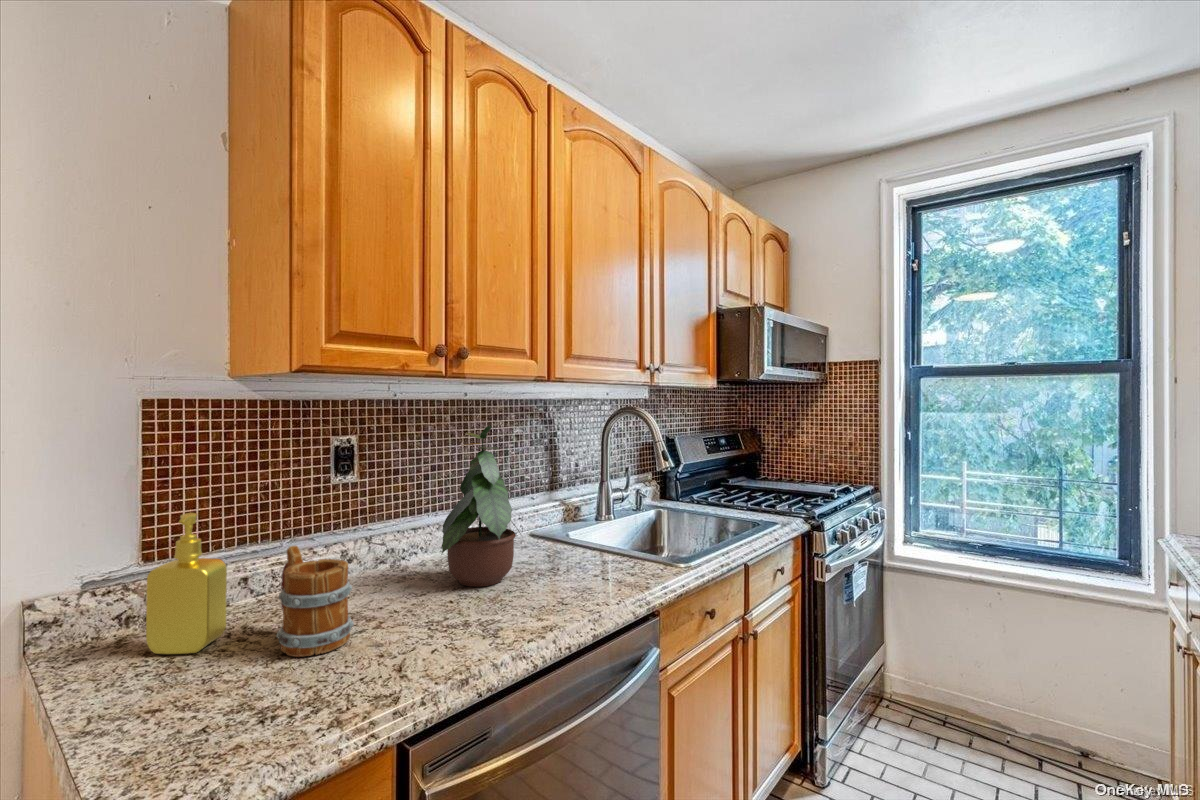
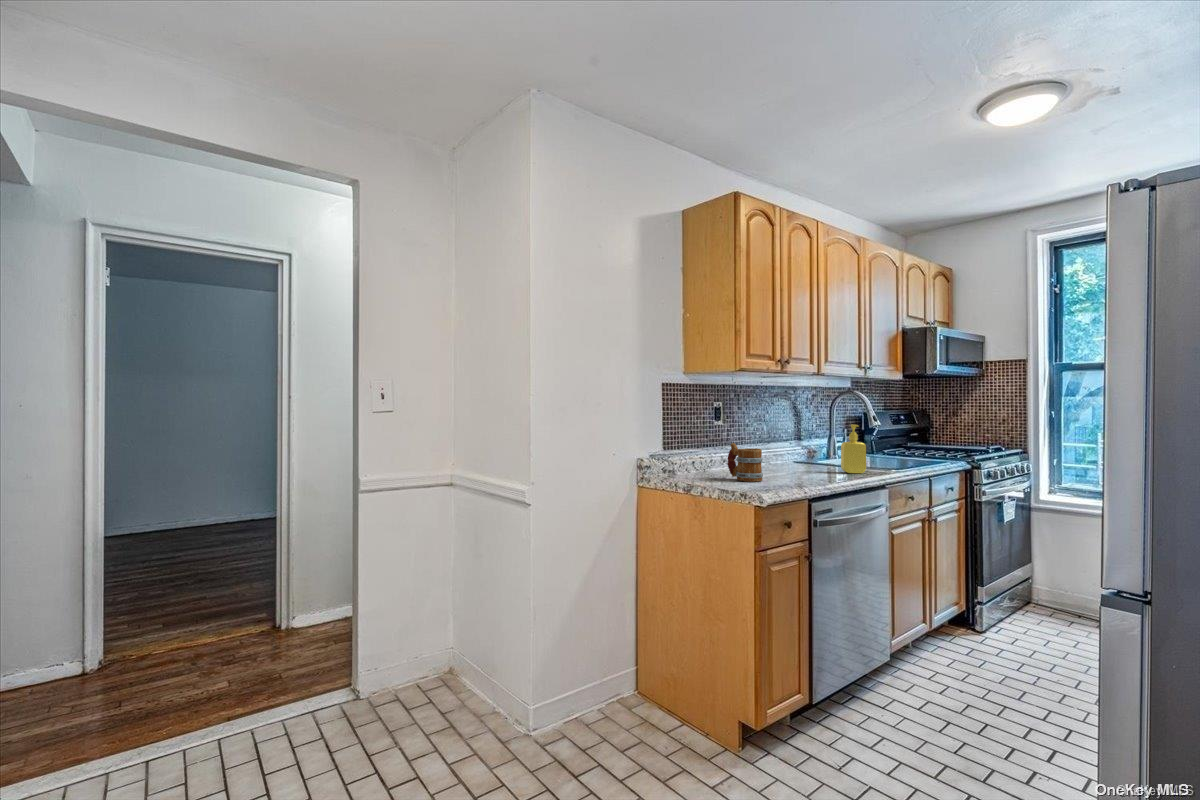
potted plant: present [442,426,521,587] -> none [769,396,817,473]
soap dispenser: present [146,513,227,654] -> present [841,424,866,474]

